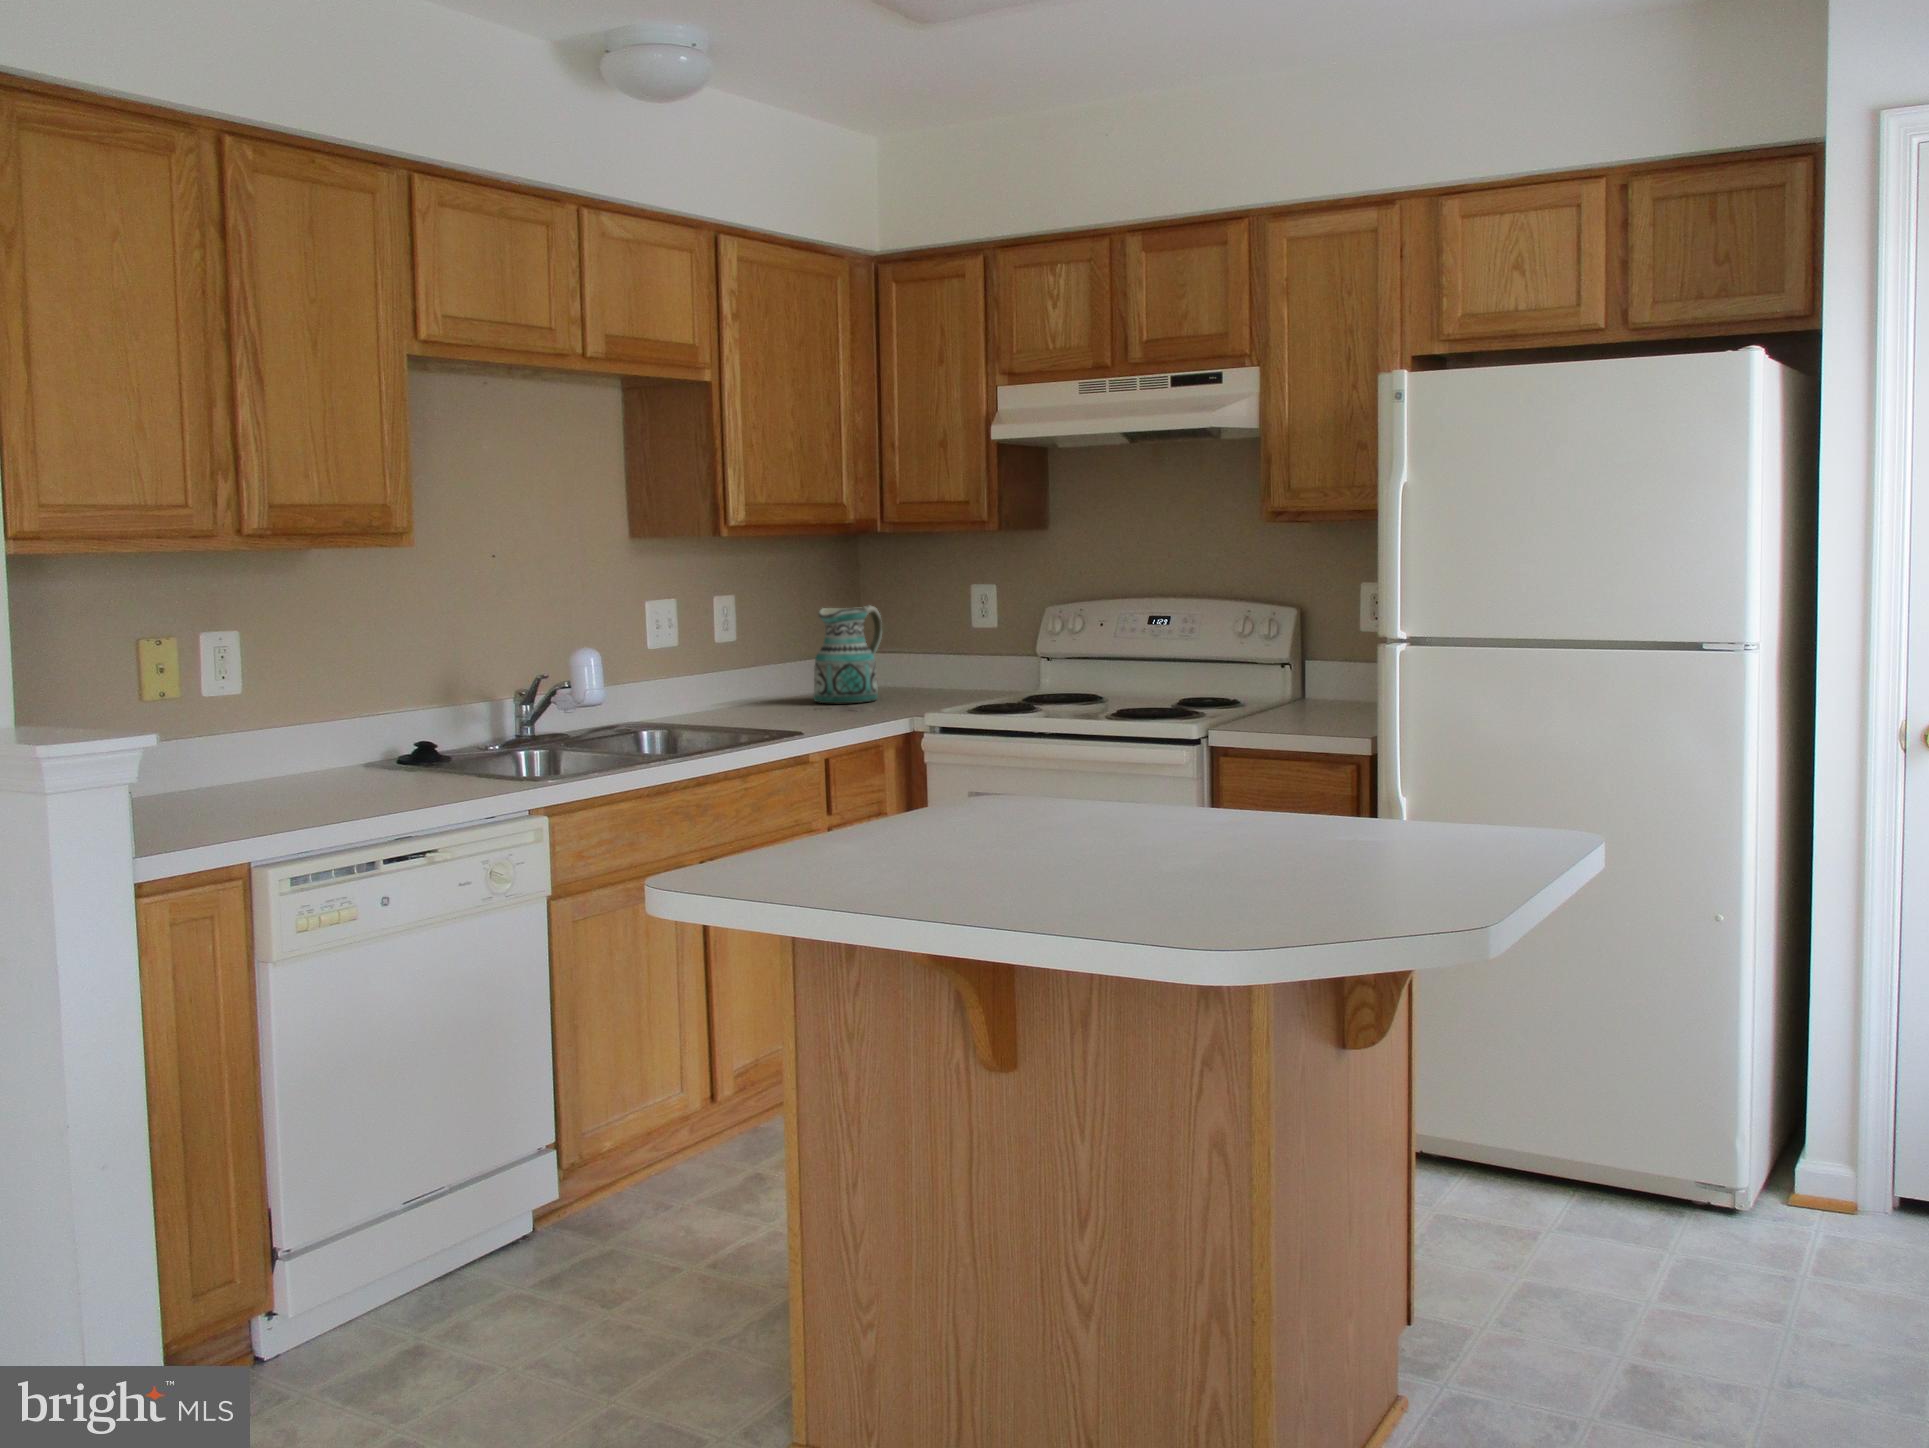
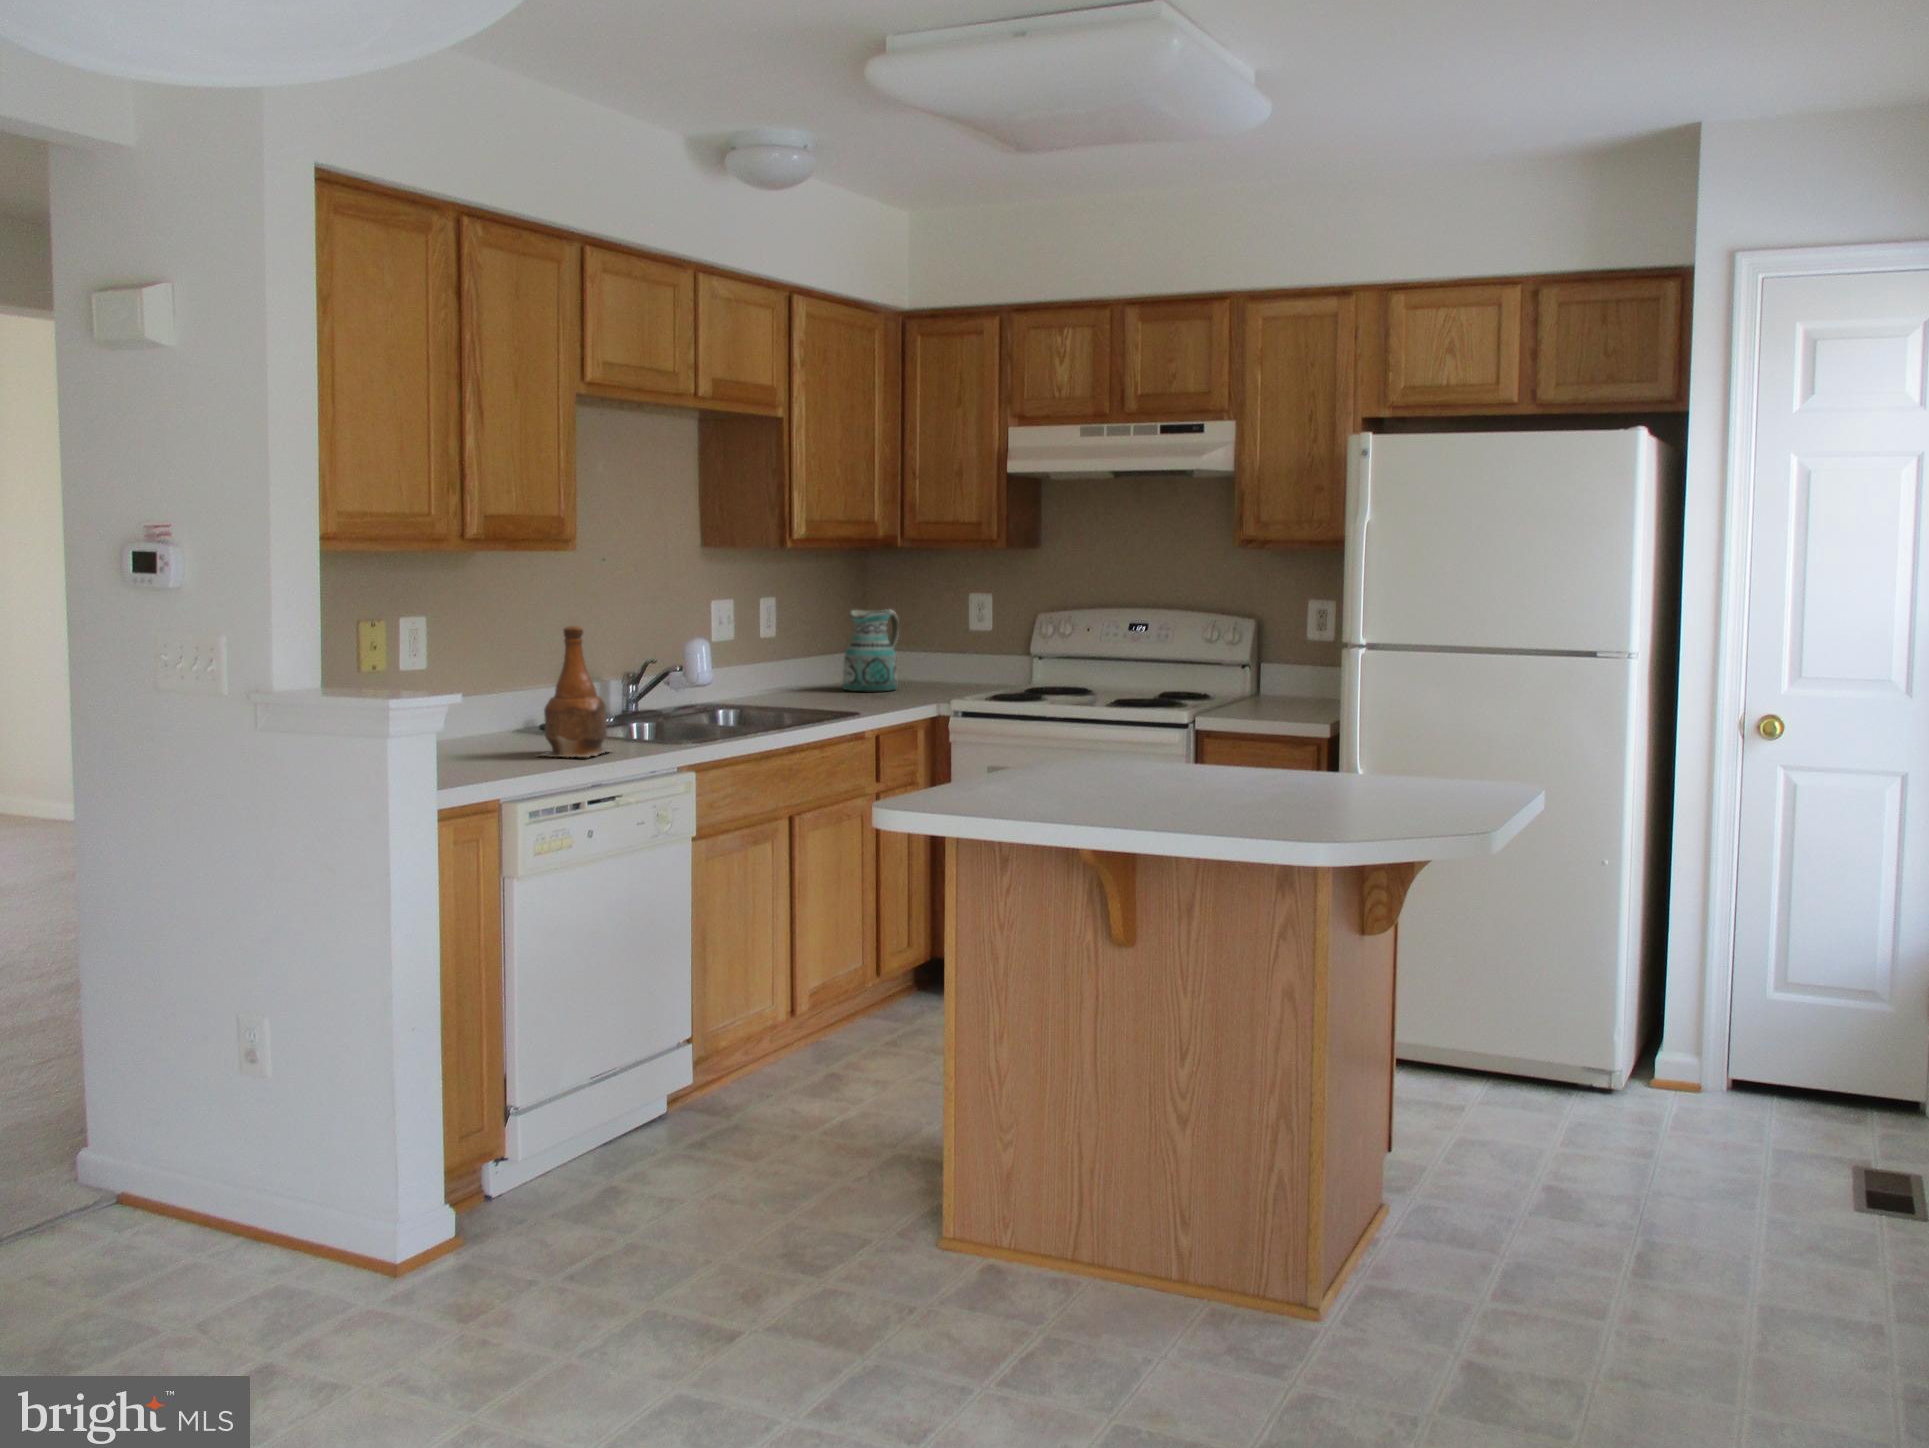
bottle: none [339,639,449,803] -> present [542,625,611,757]

